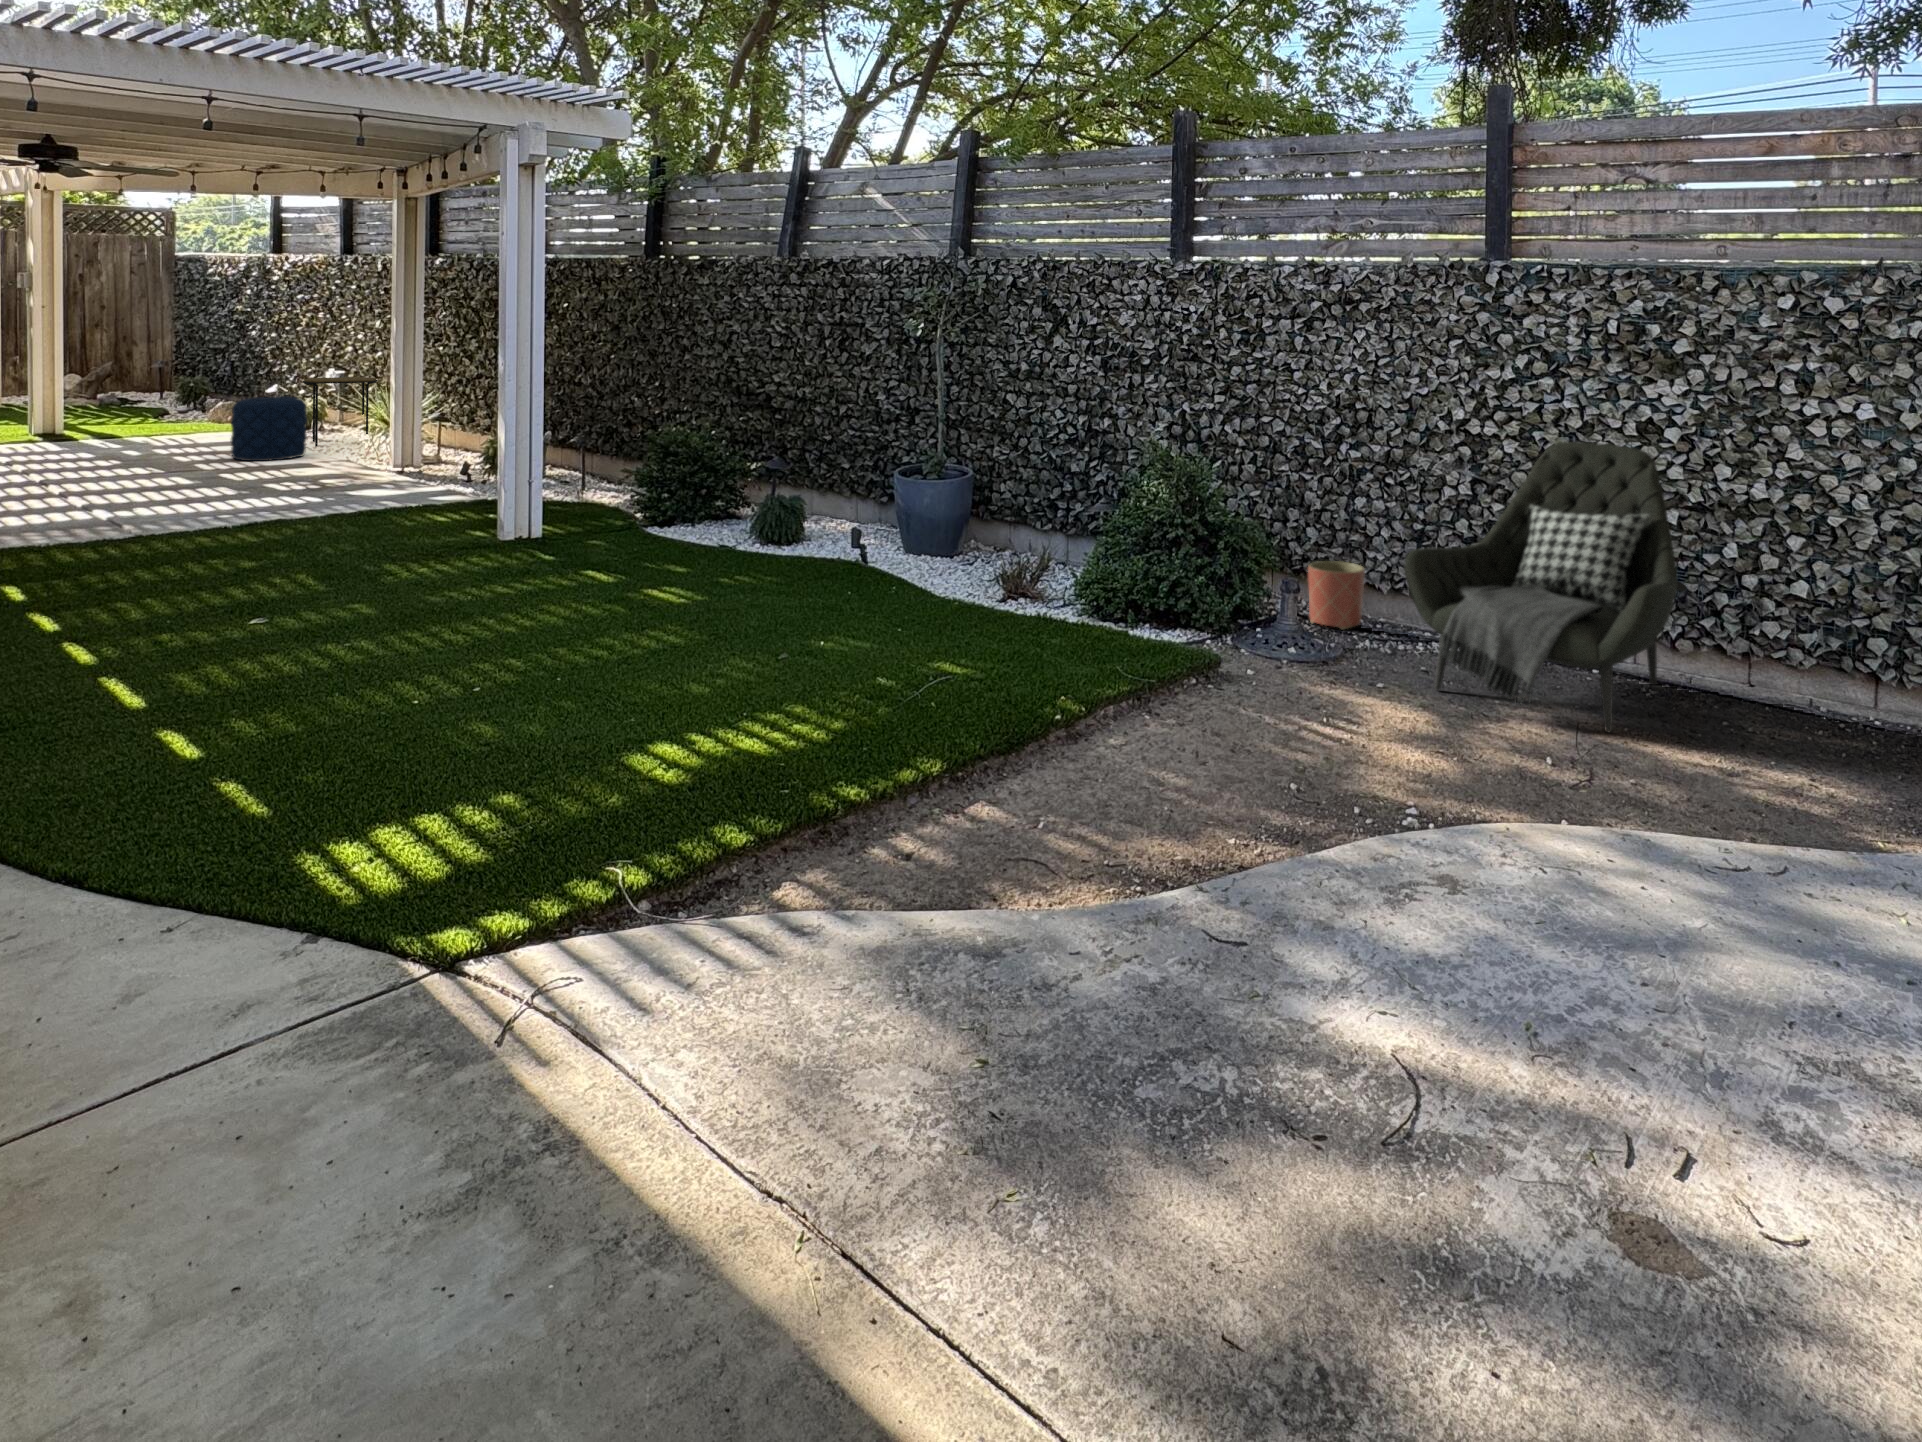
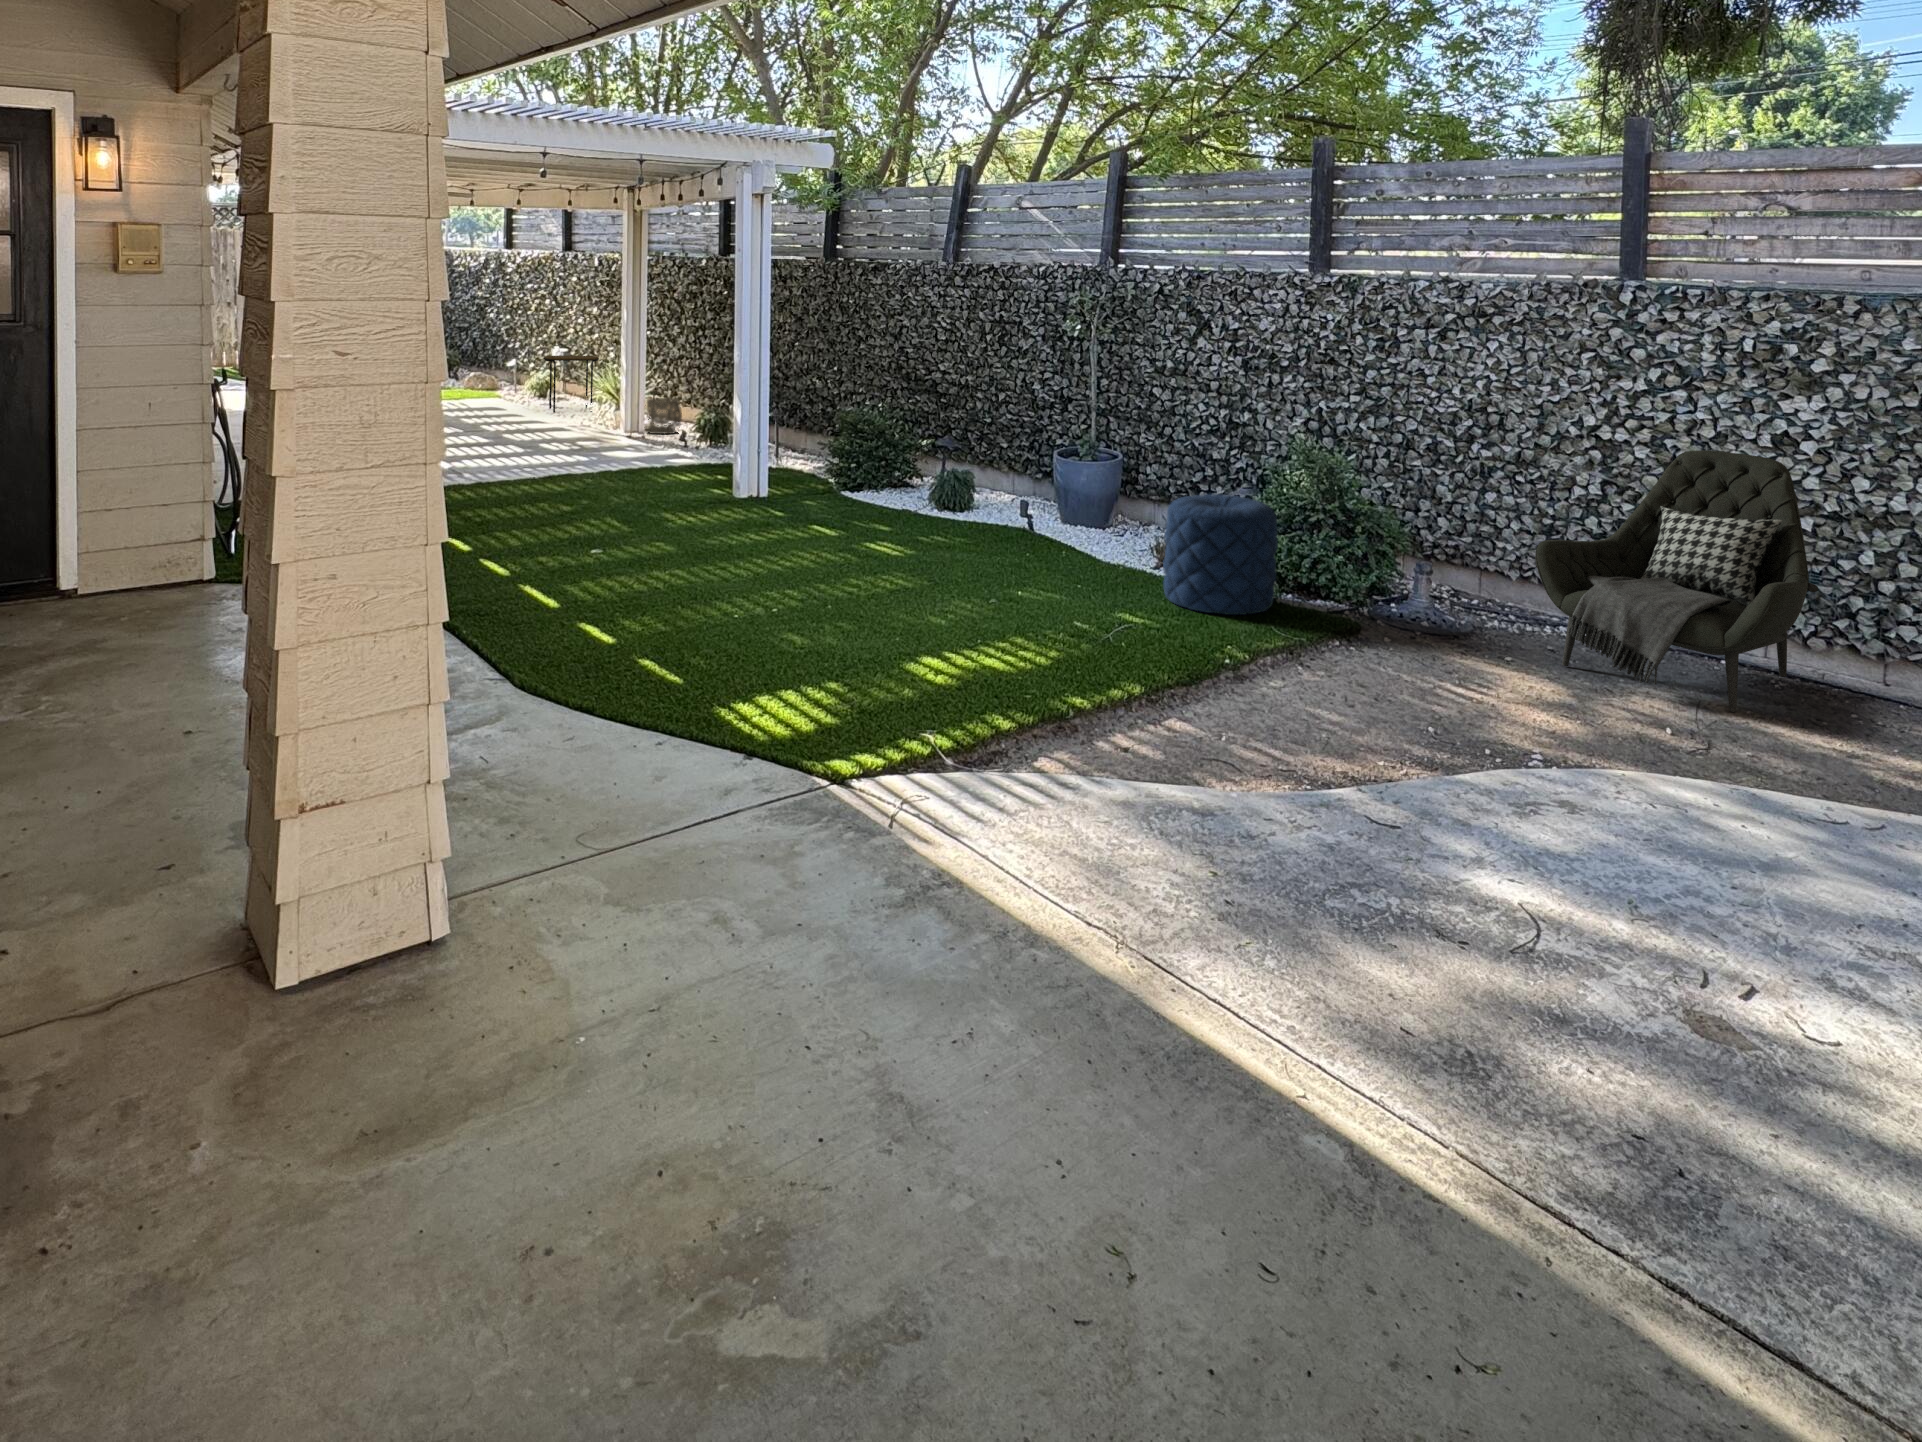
pouf: present [231,396,307,461] -> present [1163,494,1278,615]
woven basket: none [422,424,474,468] -> present [645,398,682,434]
planter: present [1308,561,1365,630] -> none [1440,549,1494,610]

